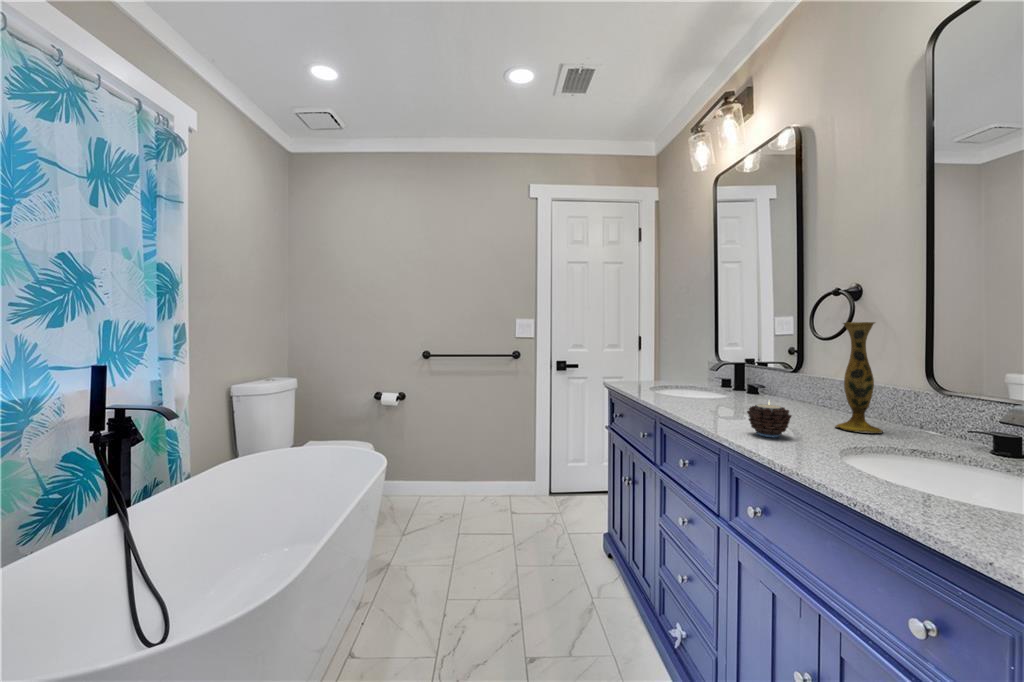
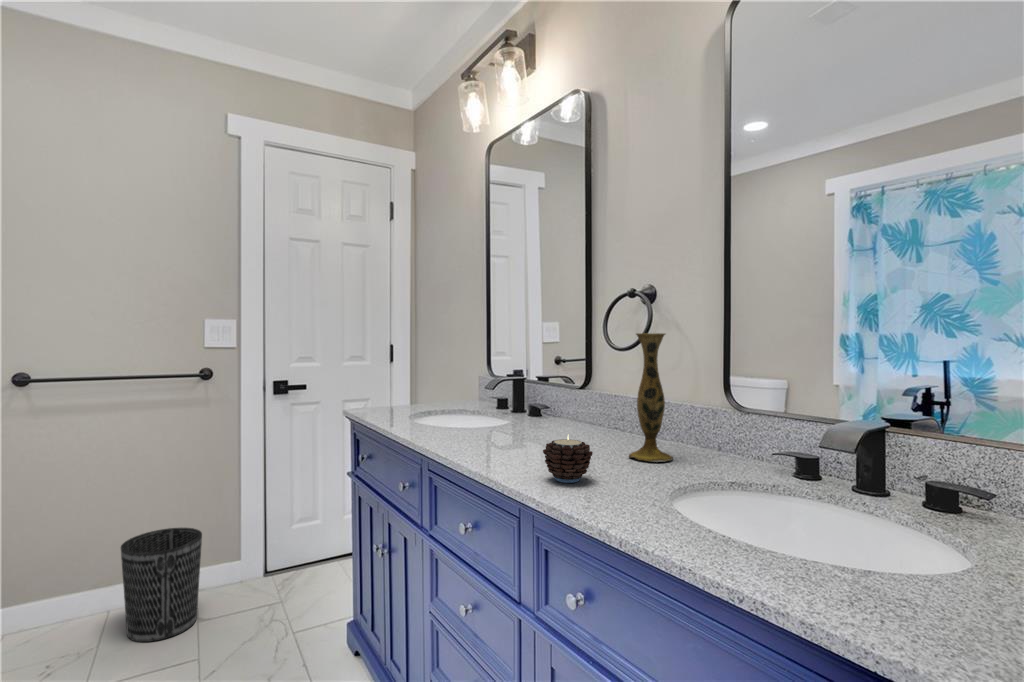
wastebasket: none [476,449,517,514] -> present [121,528,202,642]

